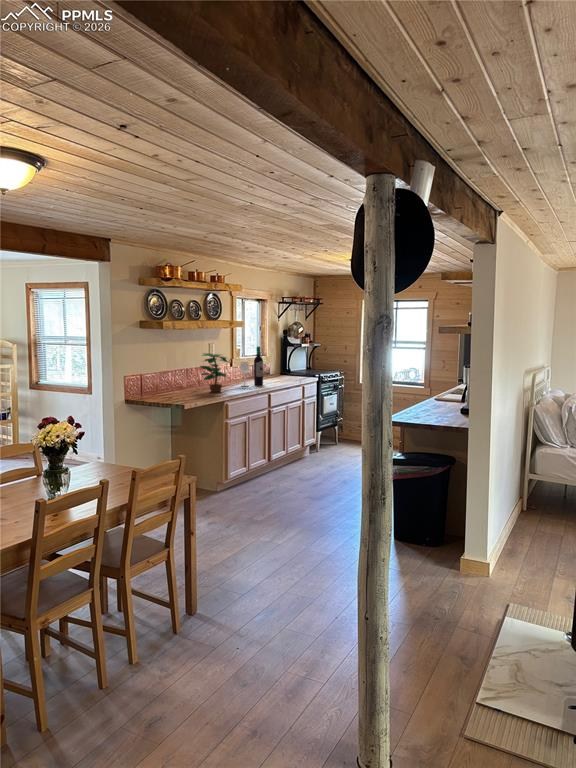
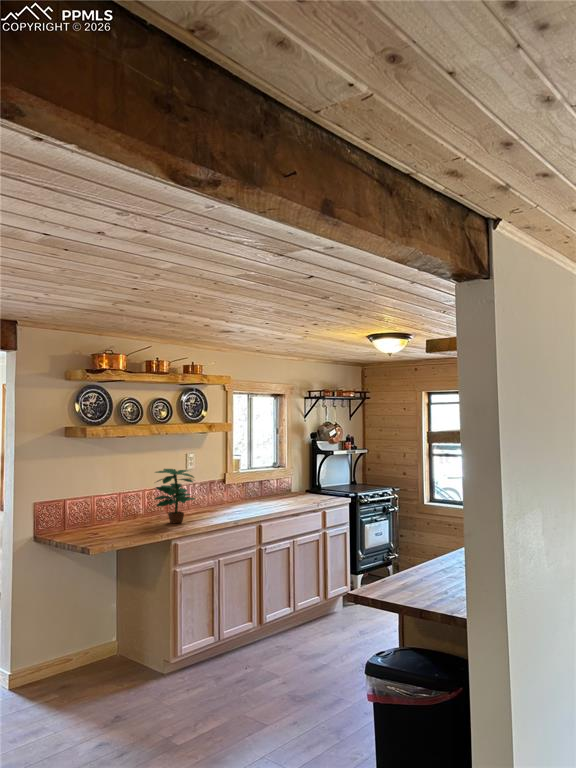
wine bottle: present [239,346,263,386] -> none [223,458,258,513]

